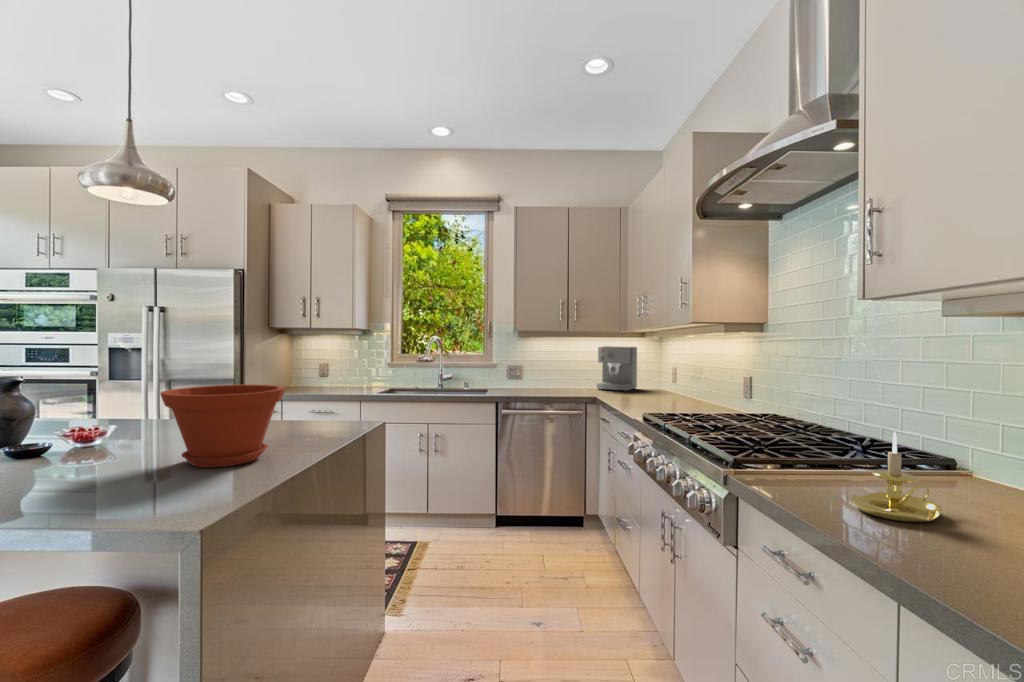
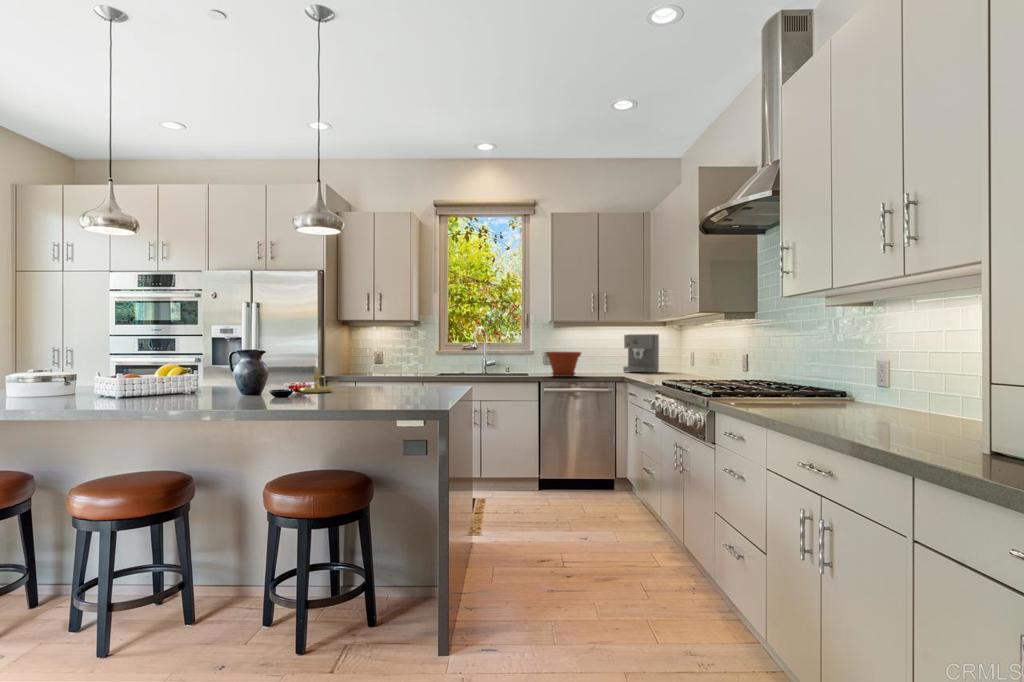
plant pot: present [160,385,285,468] -> present [546,352,581,377]
candle holder: present [850,432,942,522] -> present [299,363,334,393]

